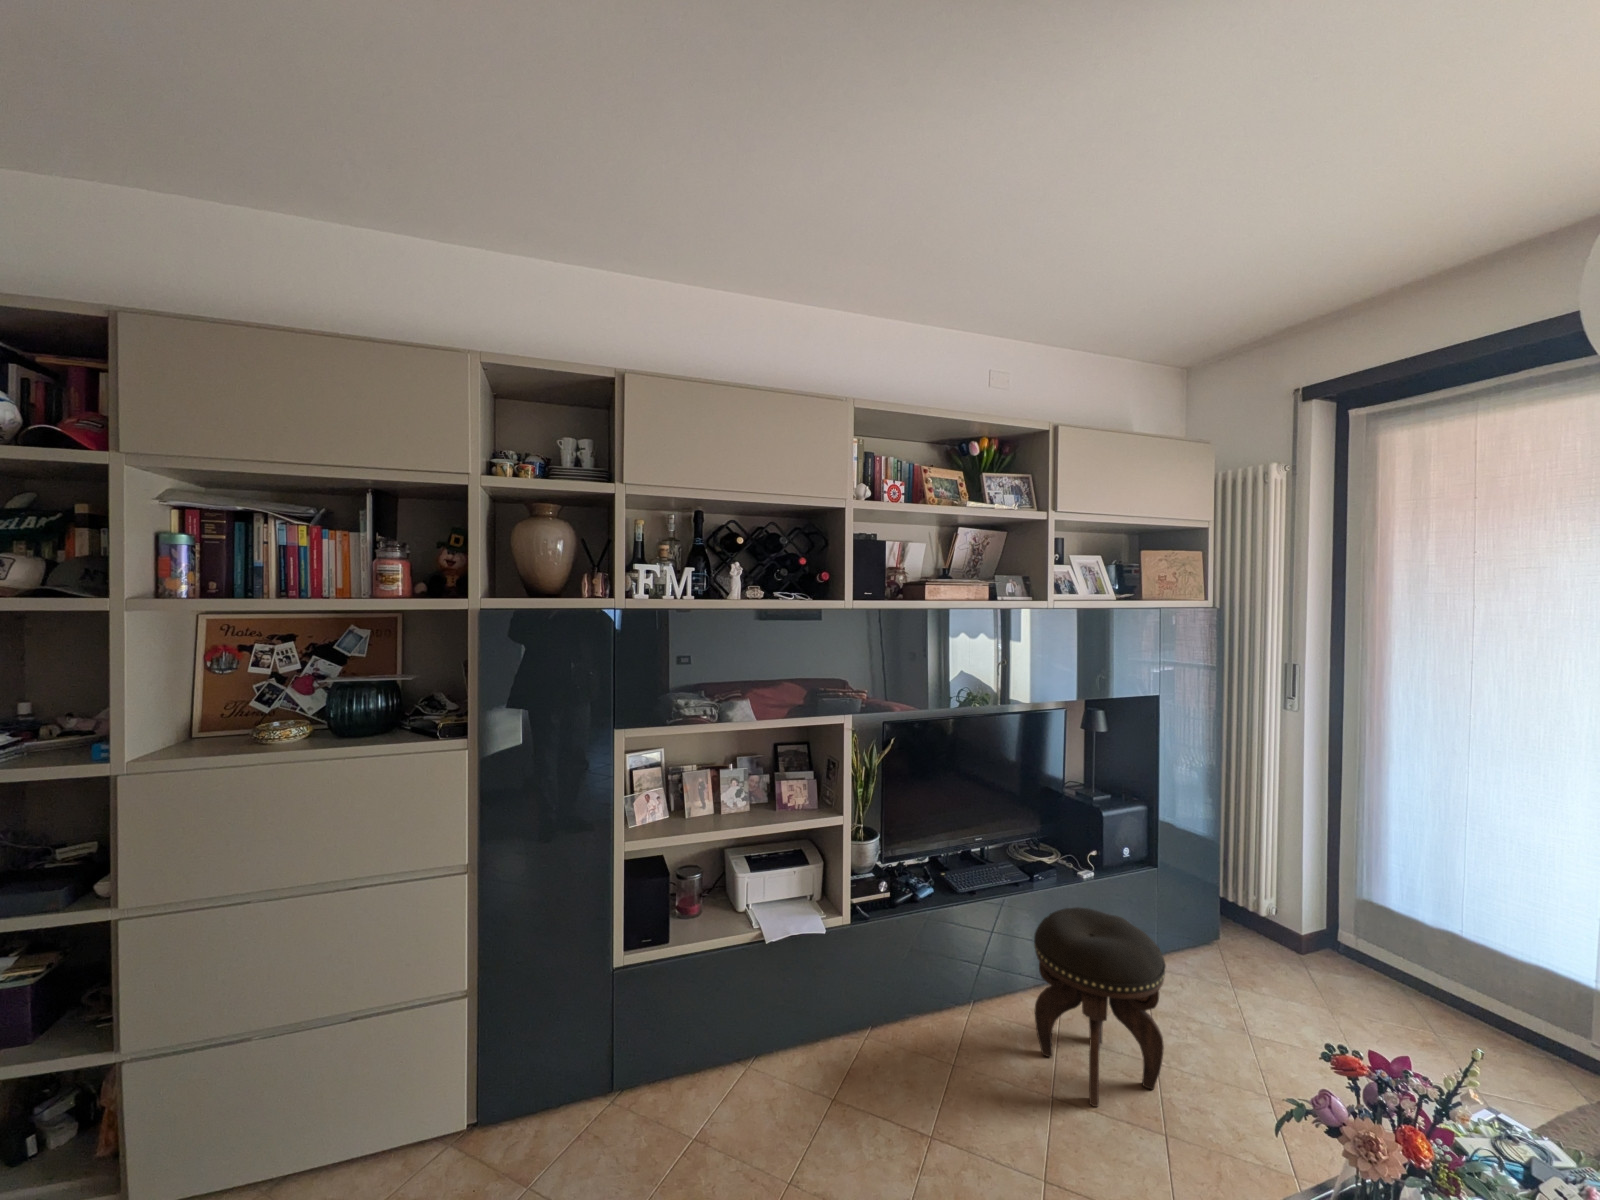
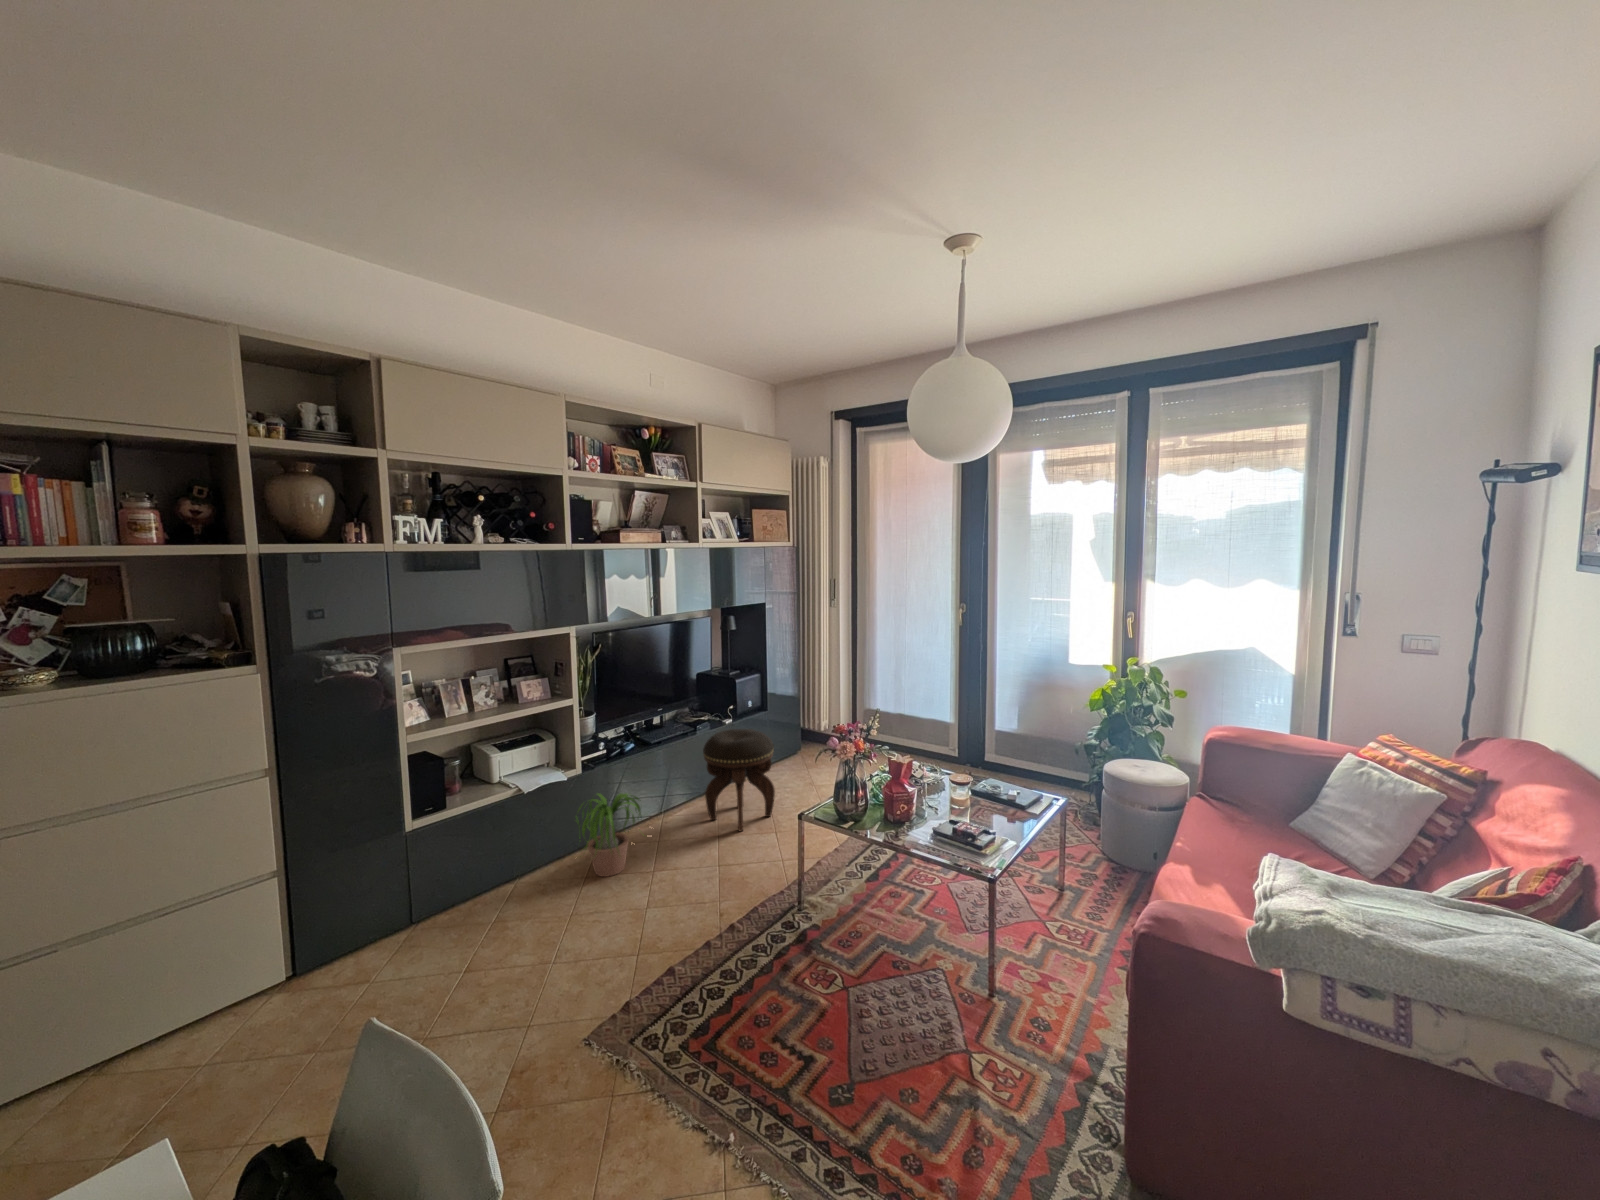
potted plant: none [816,972,939,1120] -> present [576,793,641,877]

